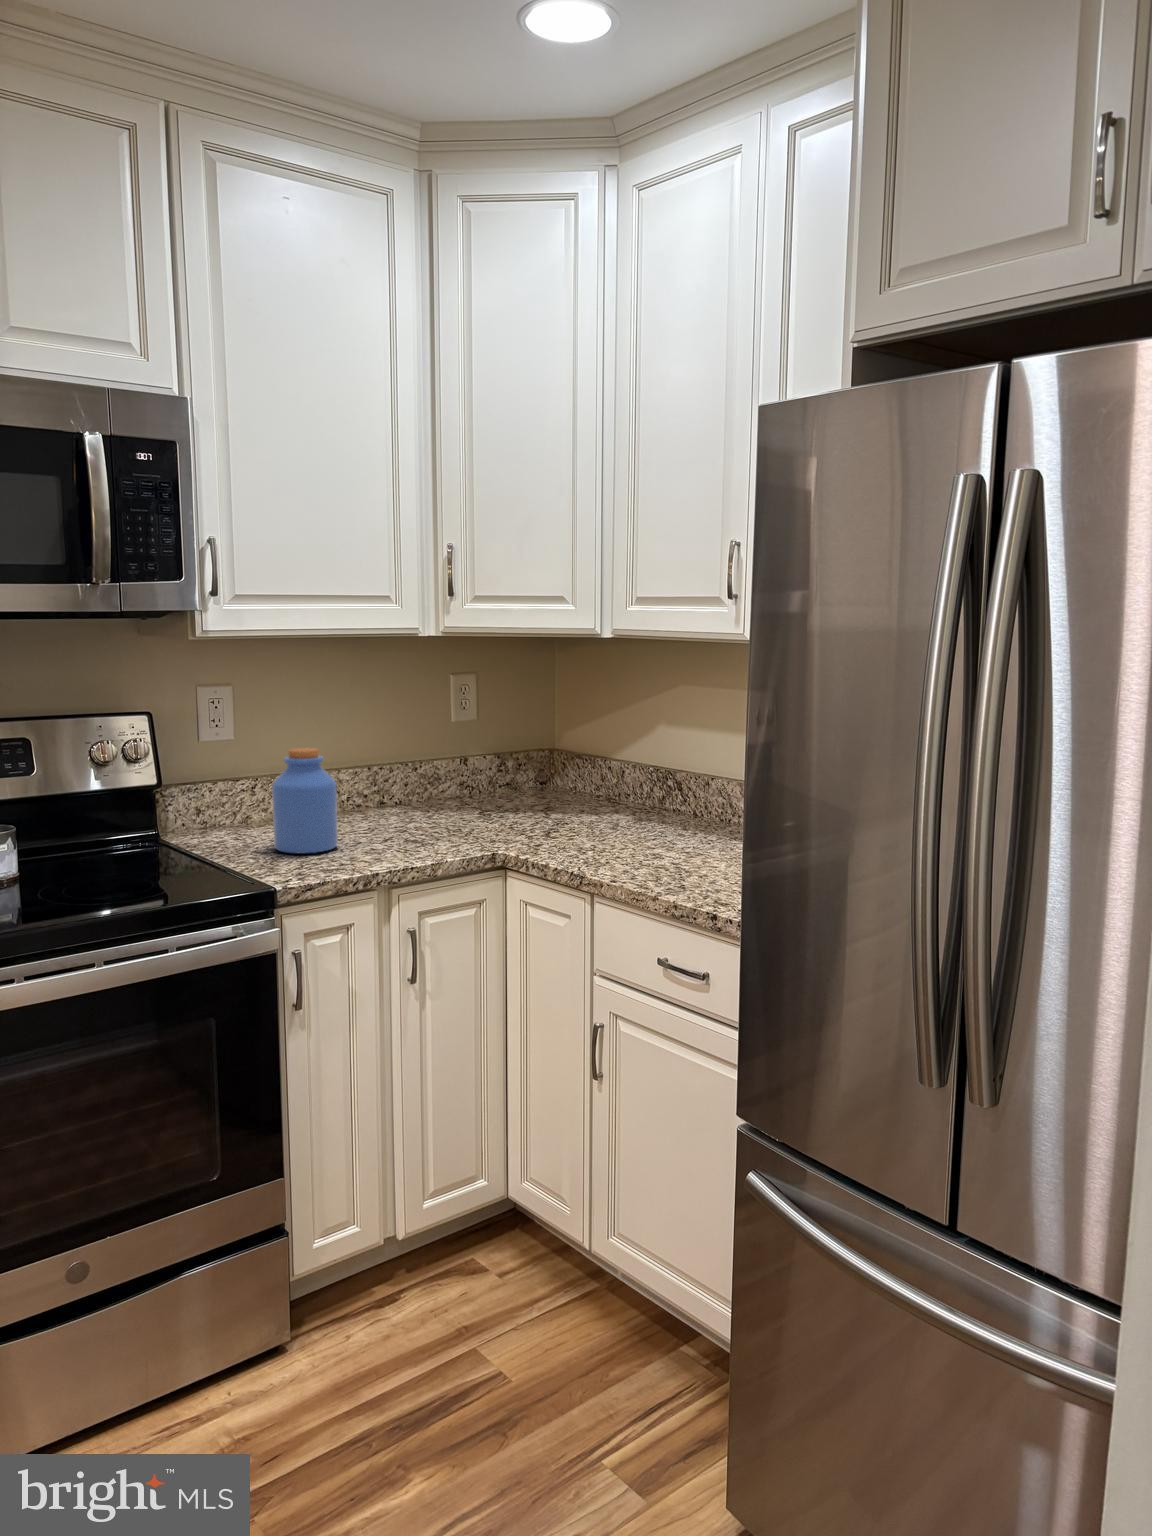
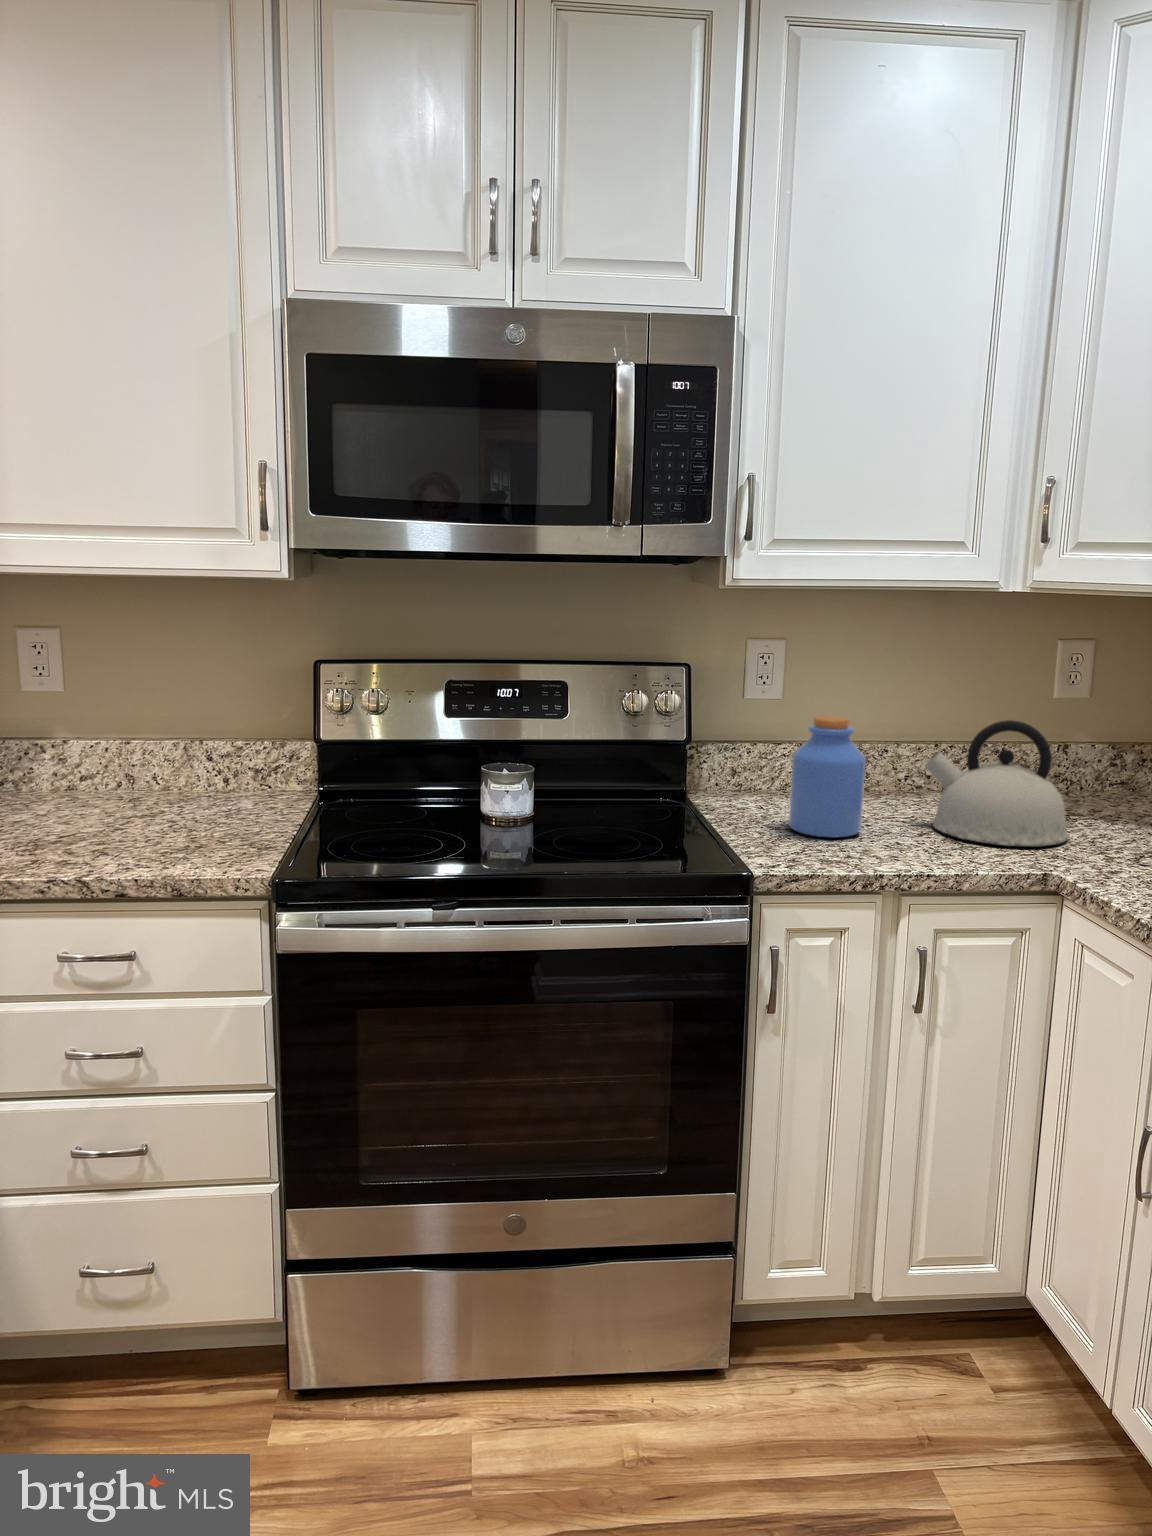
kettle: none [377,738,494,839] -> present [924,720,1069,846]

